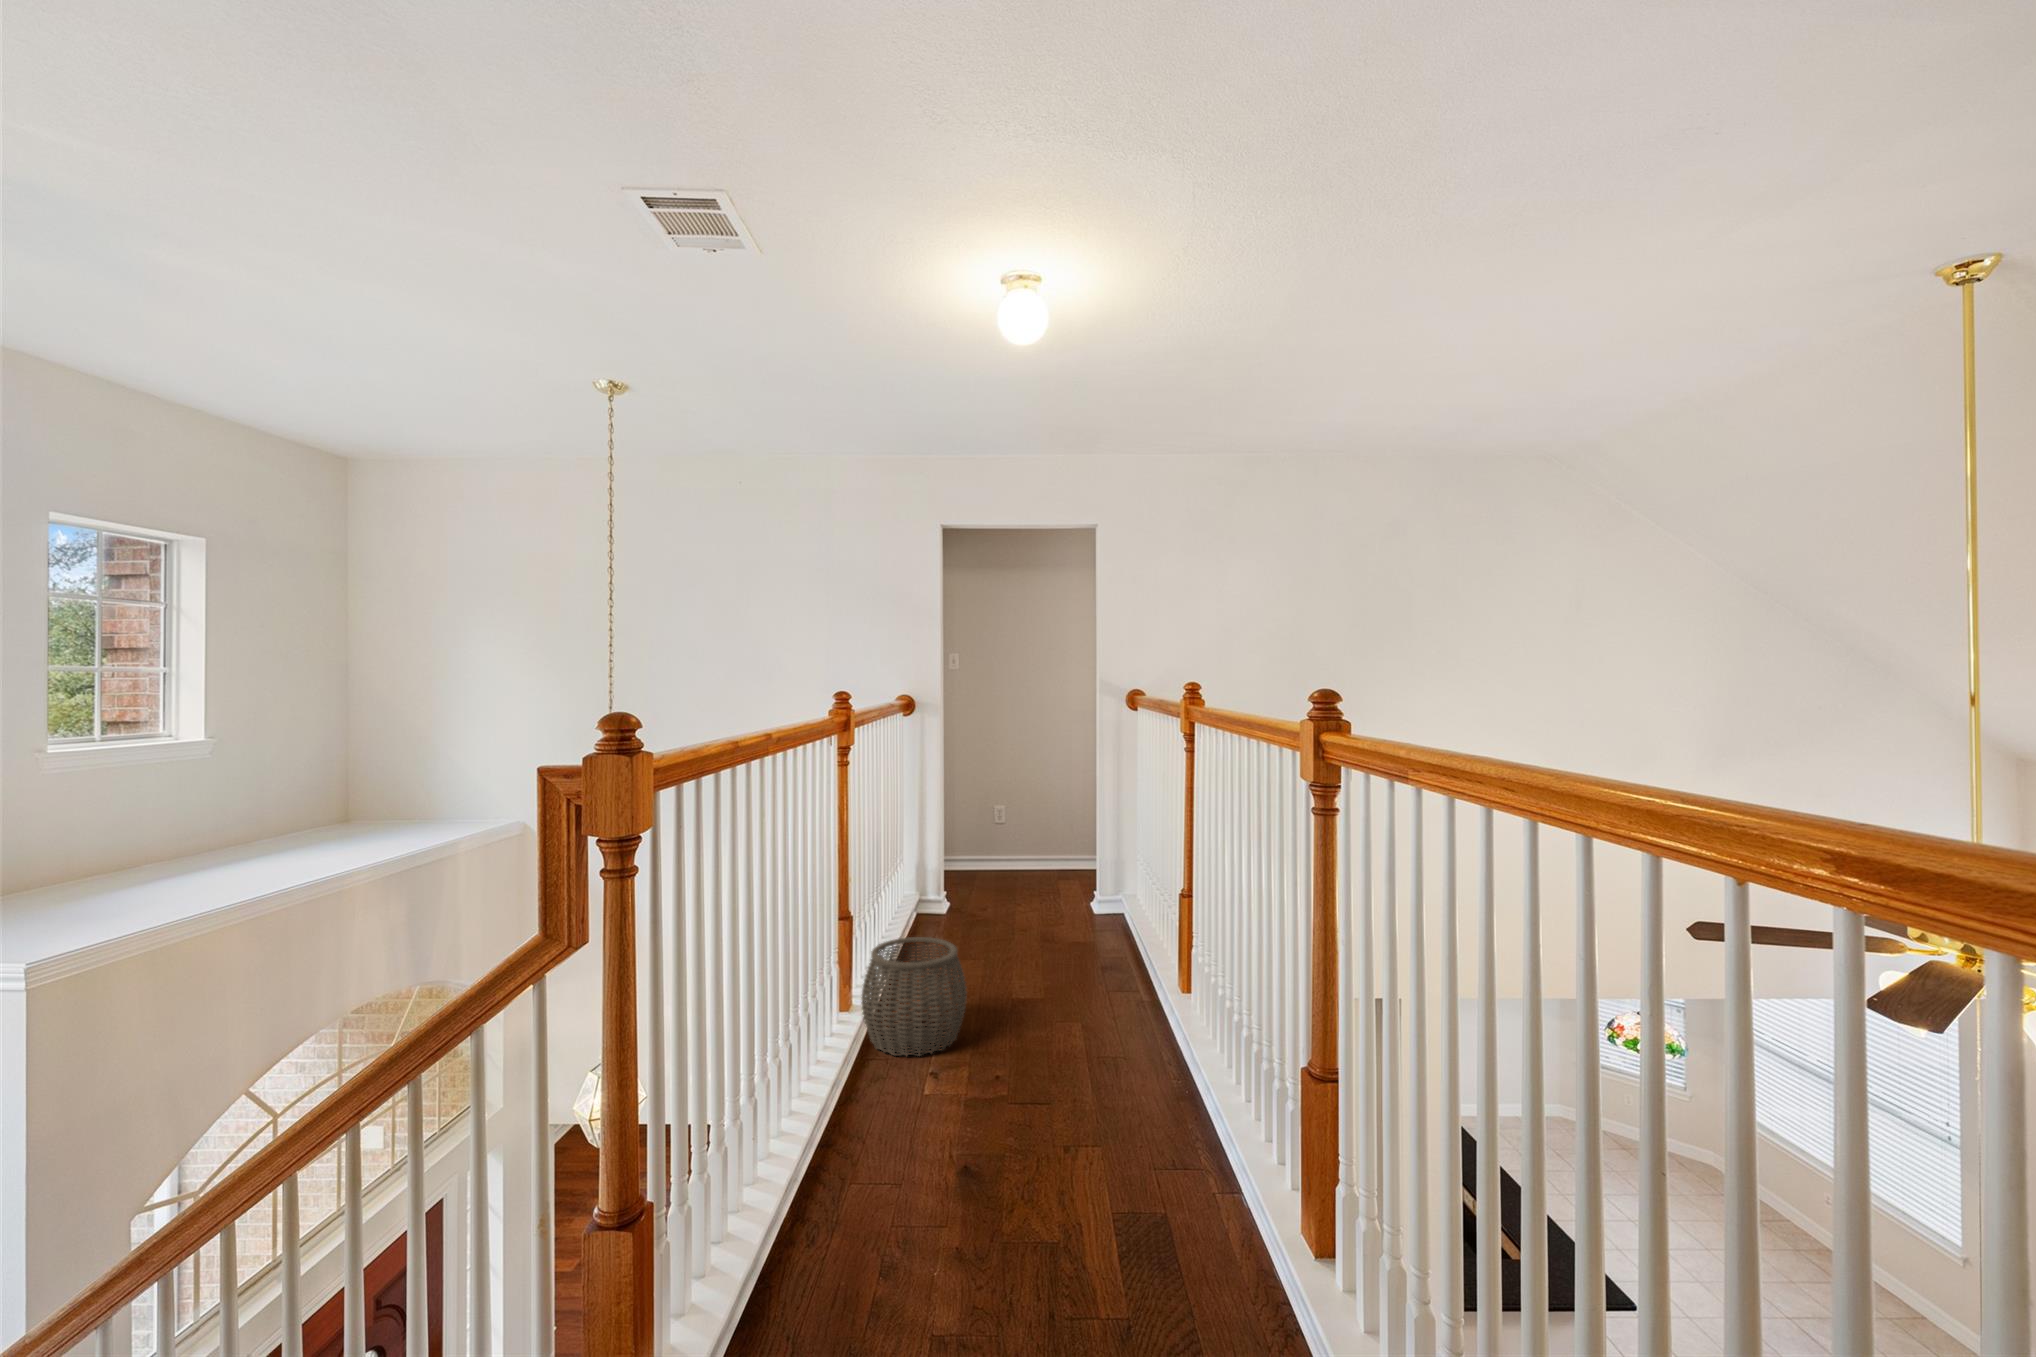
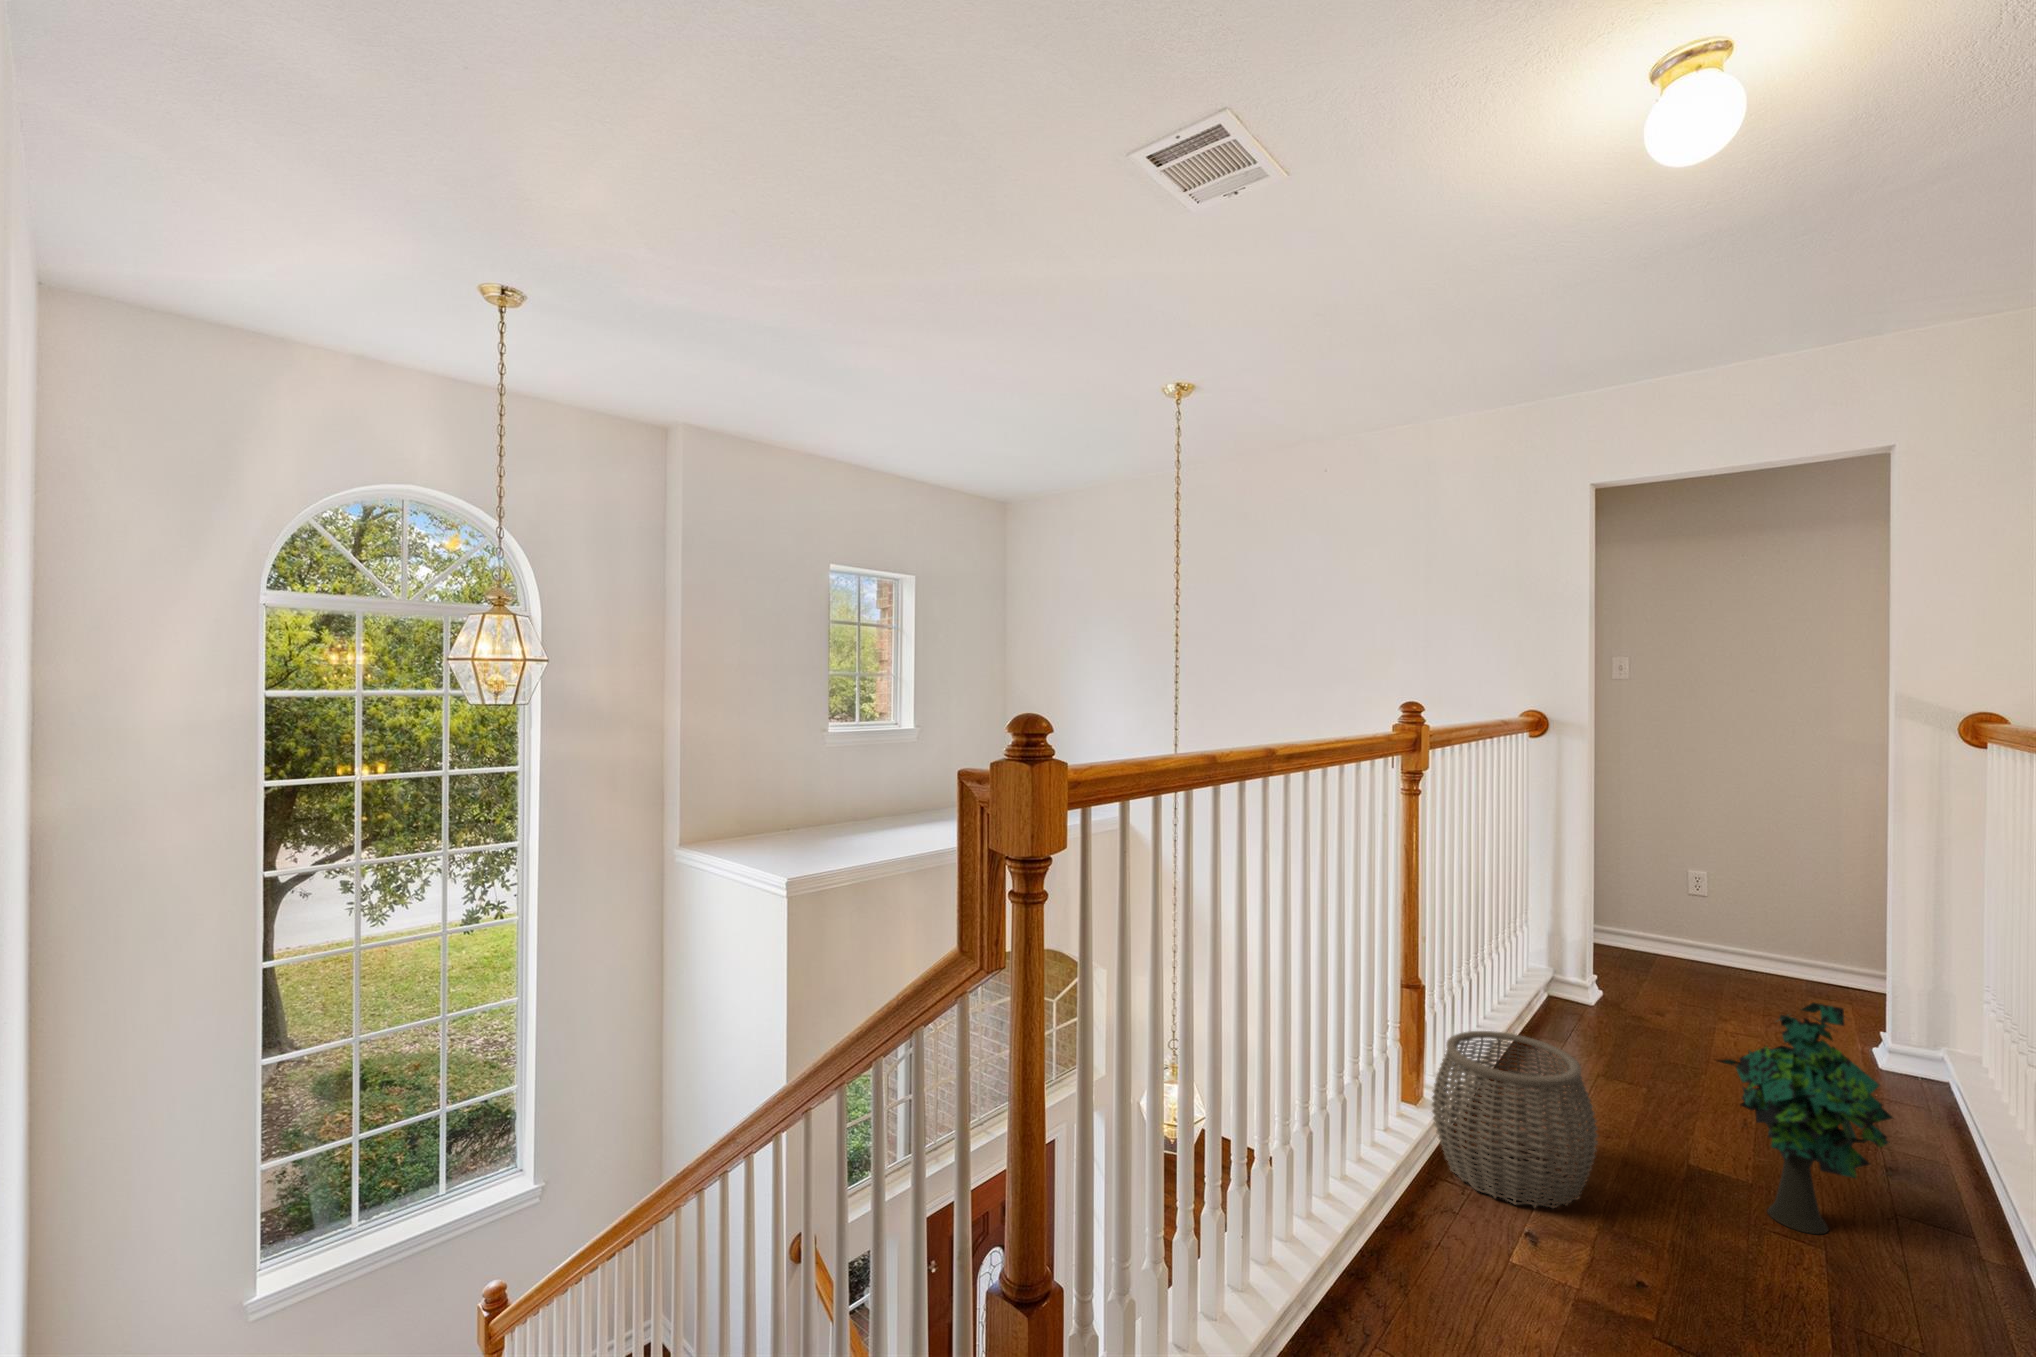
decorative plant: none [1027,875,1110,1018] -> present [1718,1003,1893,1234]

